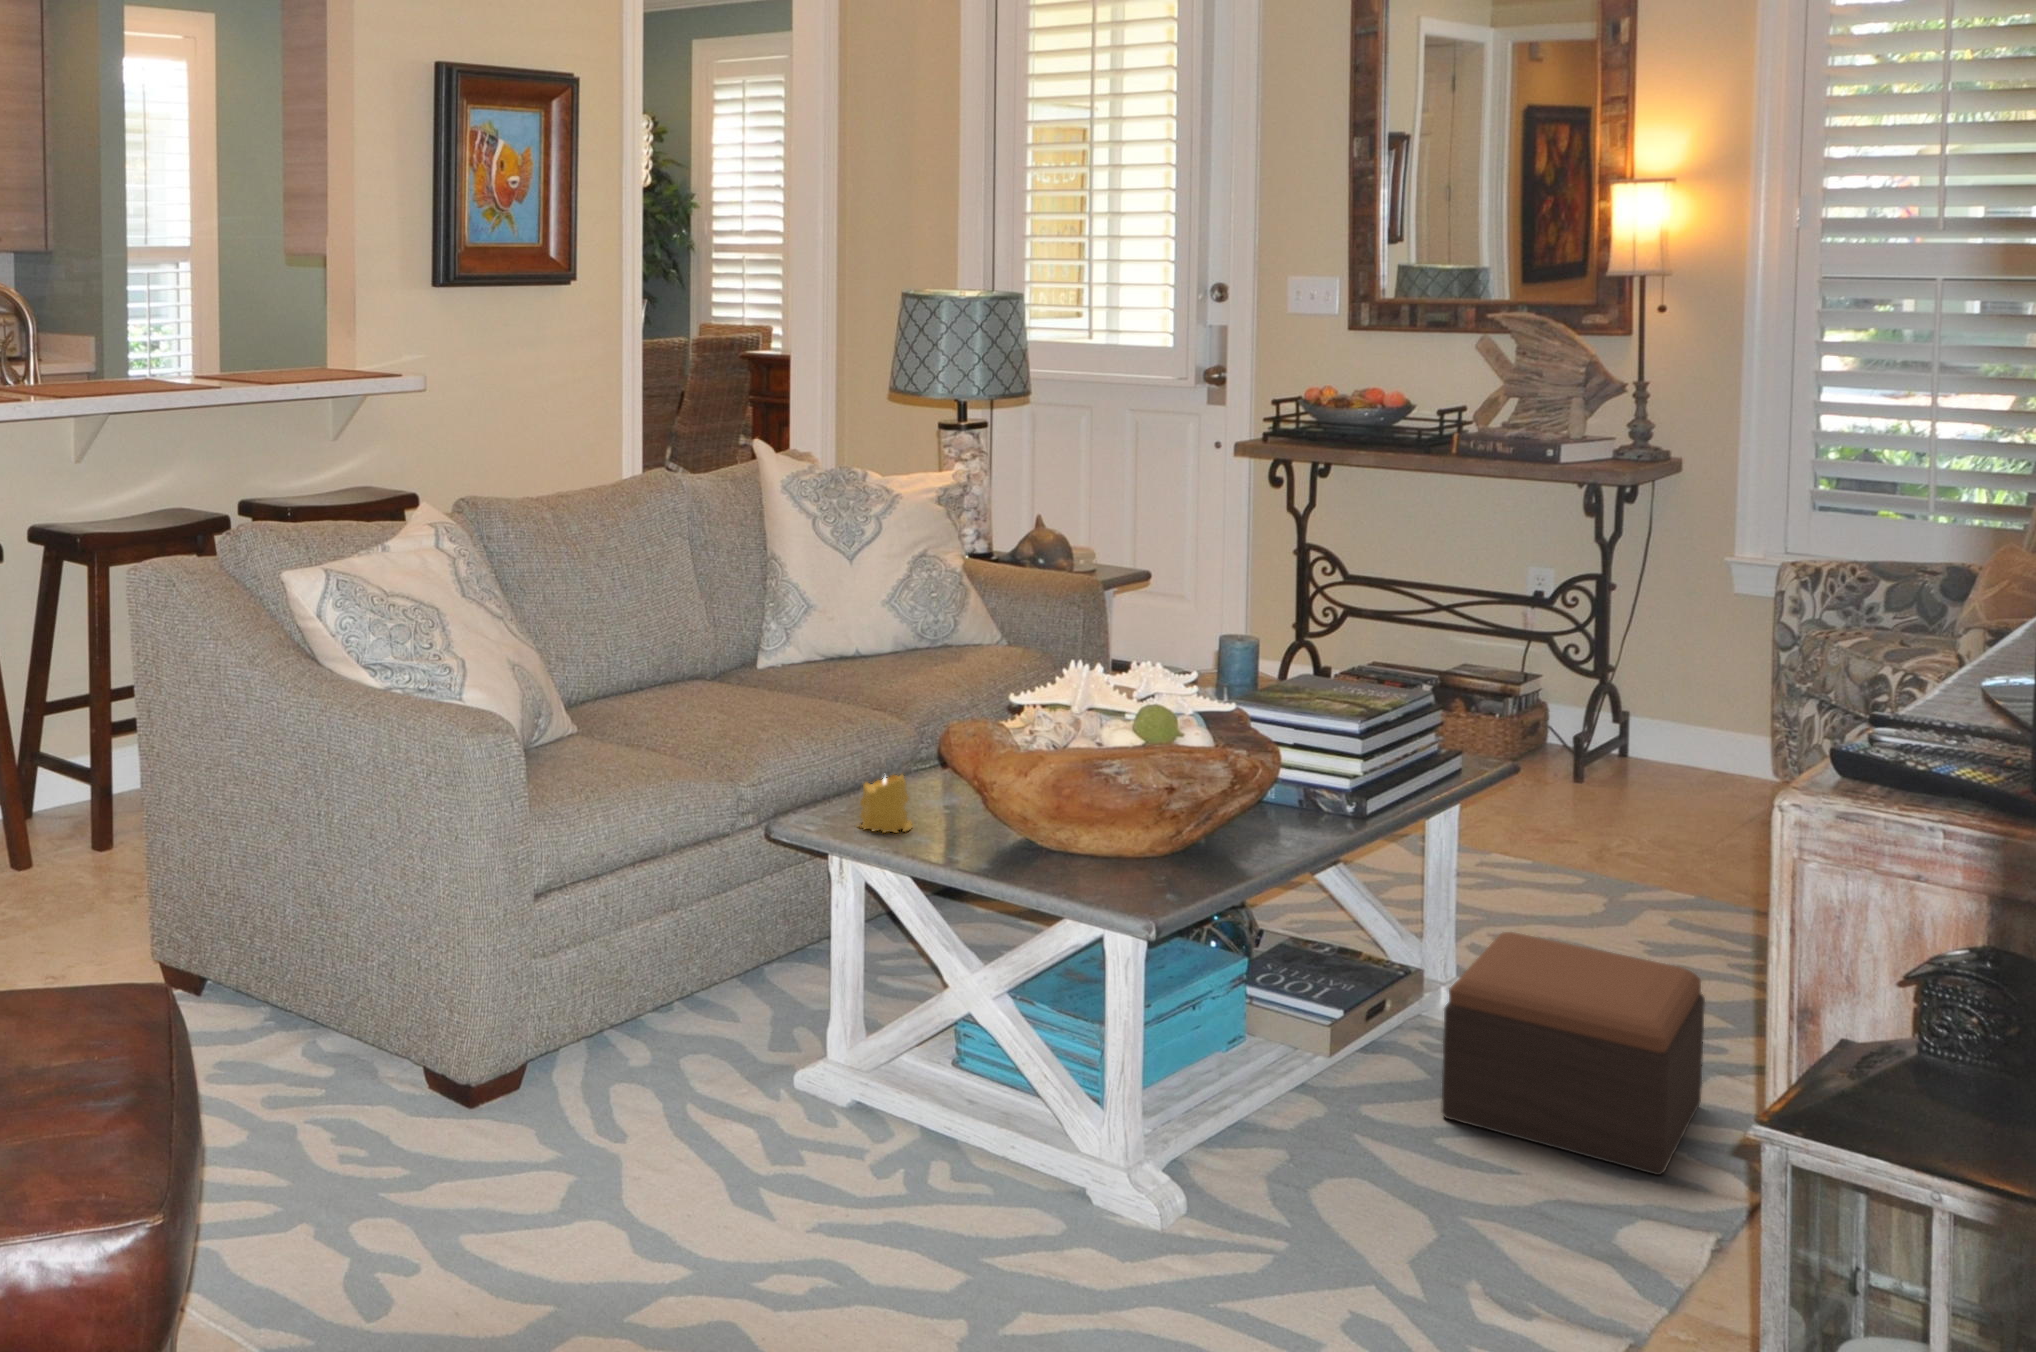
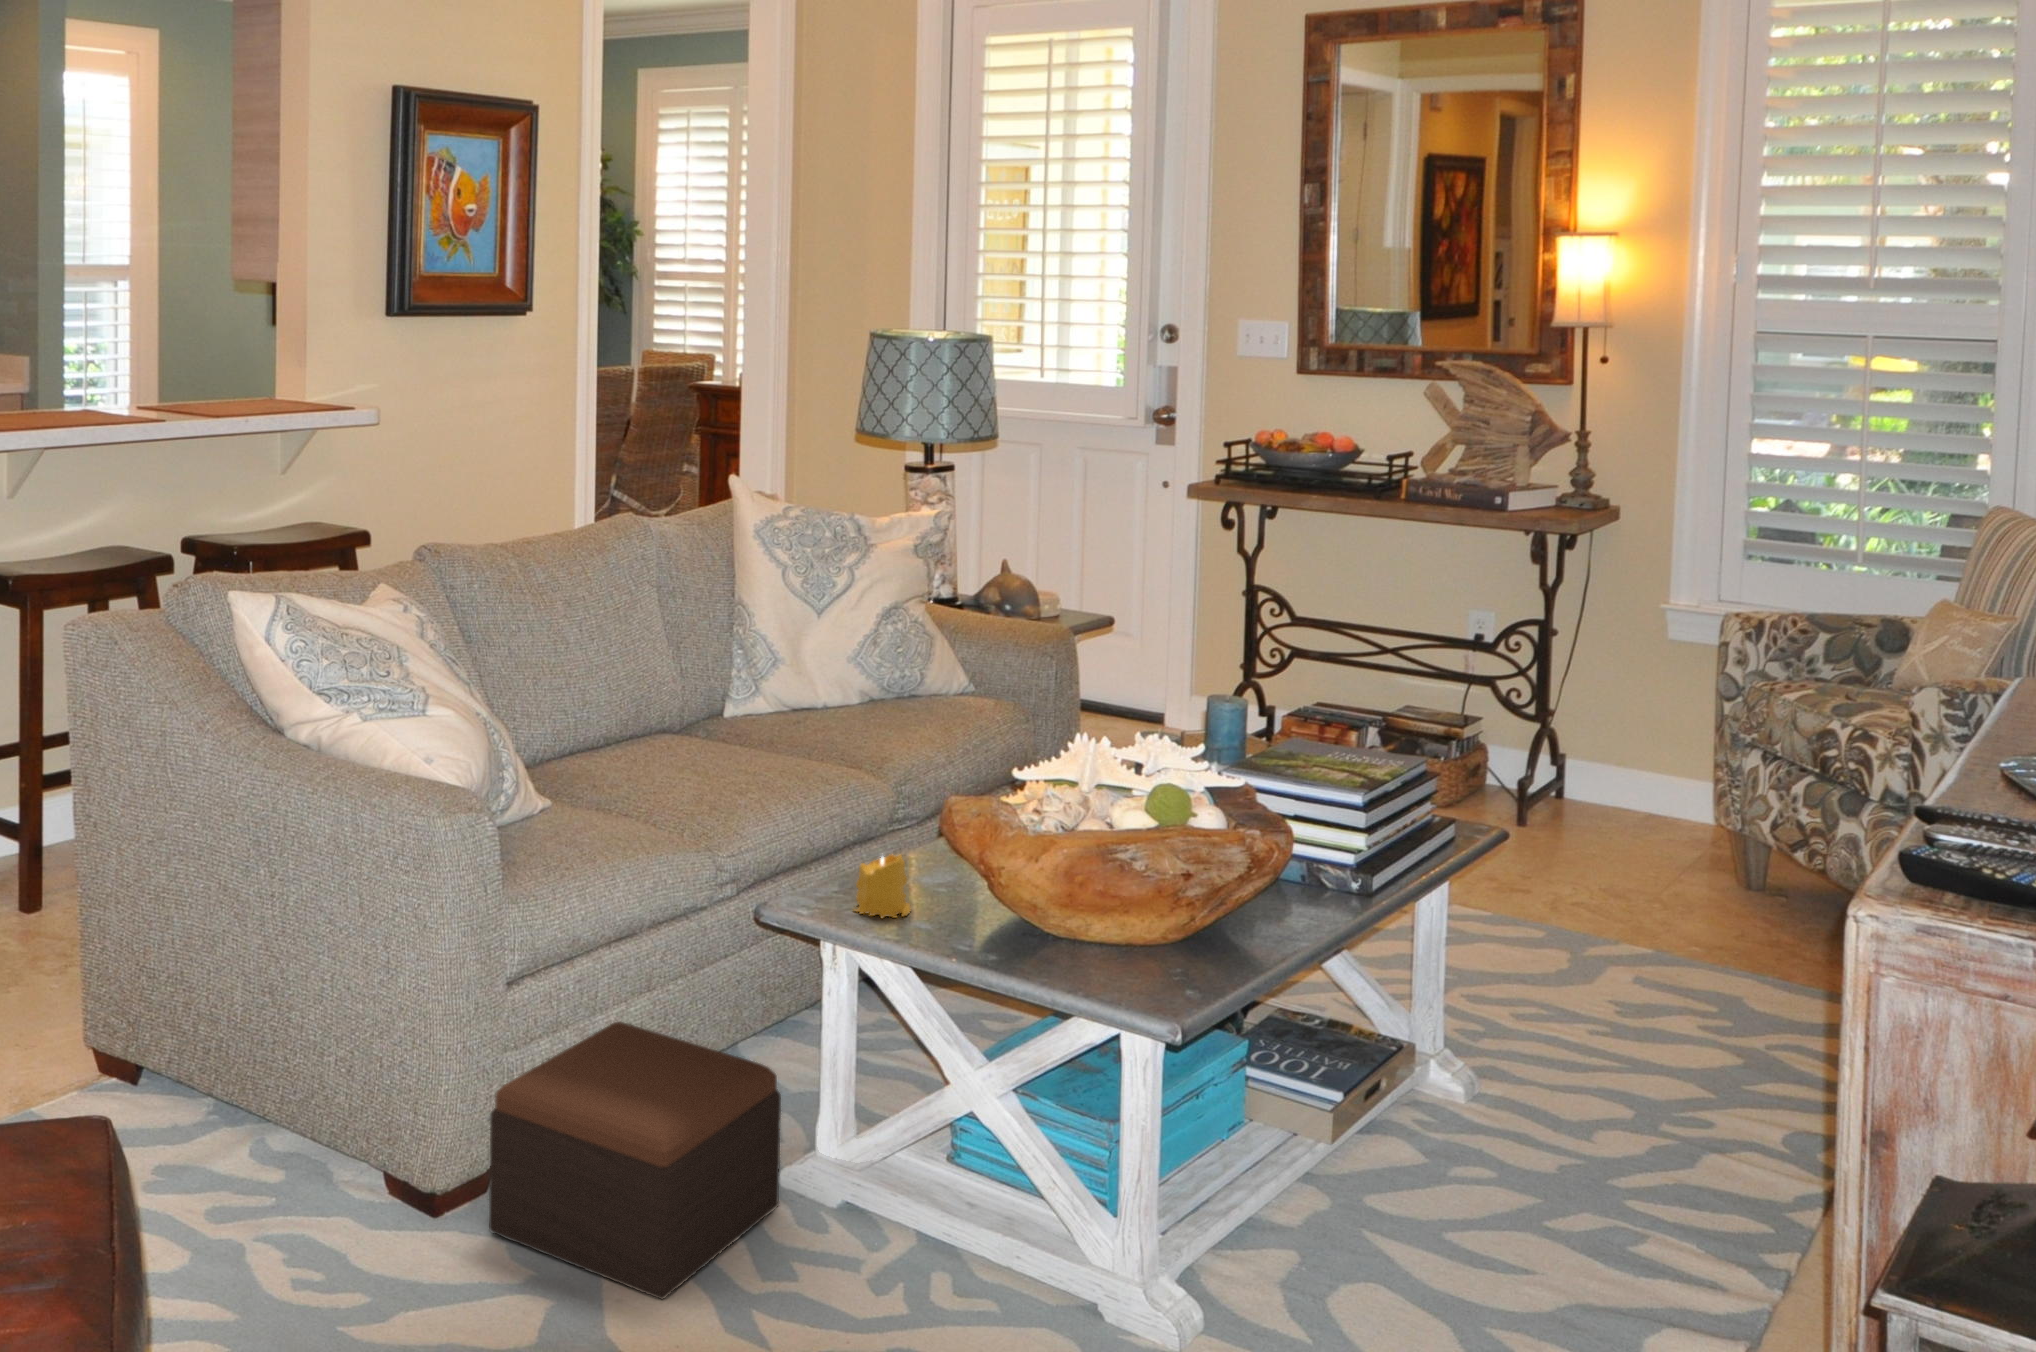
footstool: present [1442,932,1705,1175] -> present [489,1022,781,1299]

